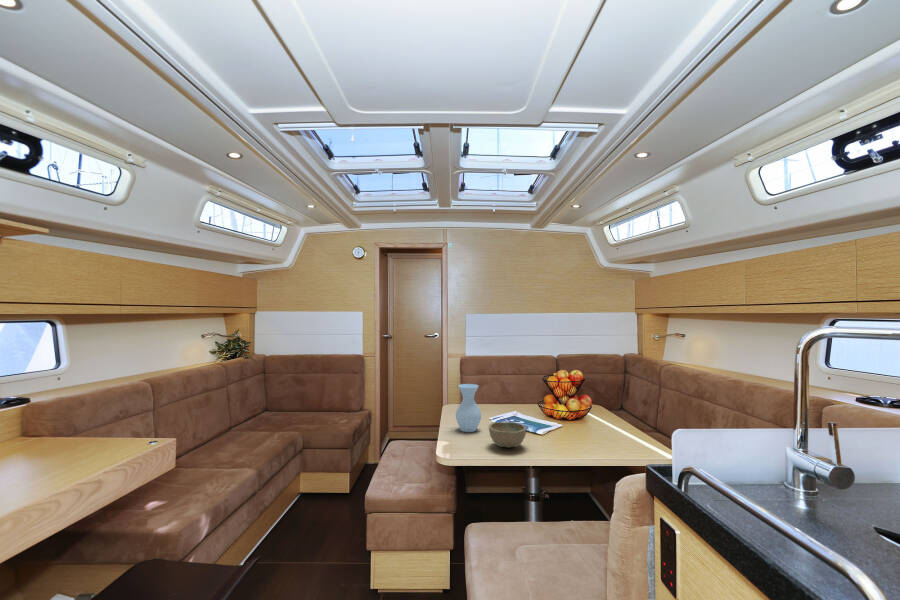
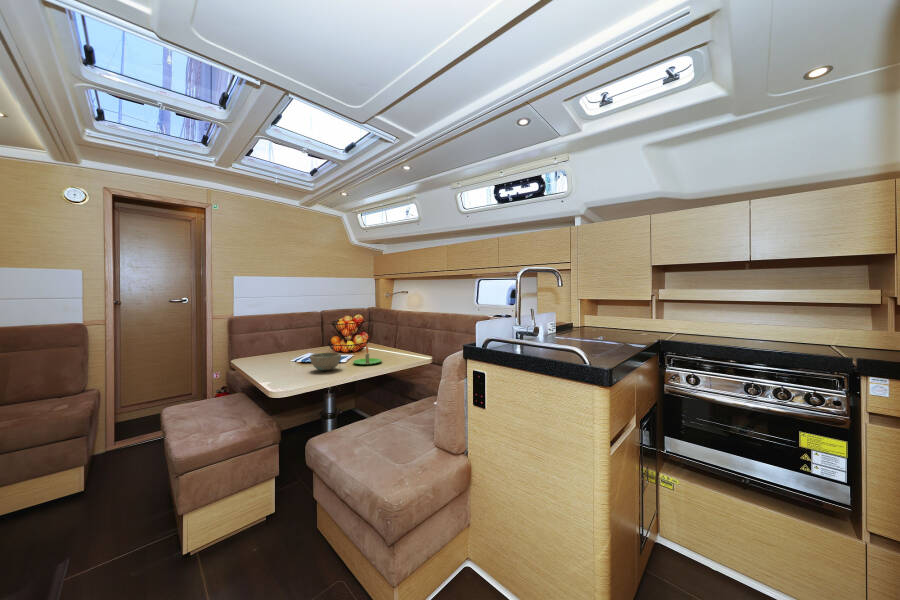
vase: present [456,384,481,432] -> none [267,329,292,370]
candle: none [548,419,590,450] -> present [353,345,382,365]

